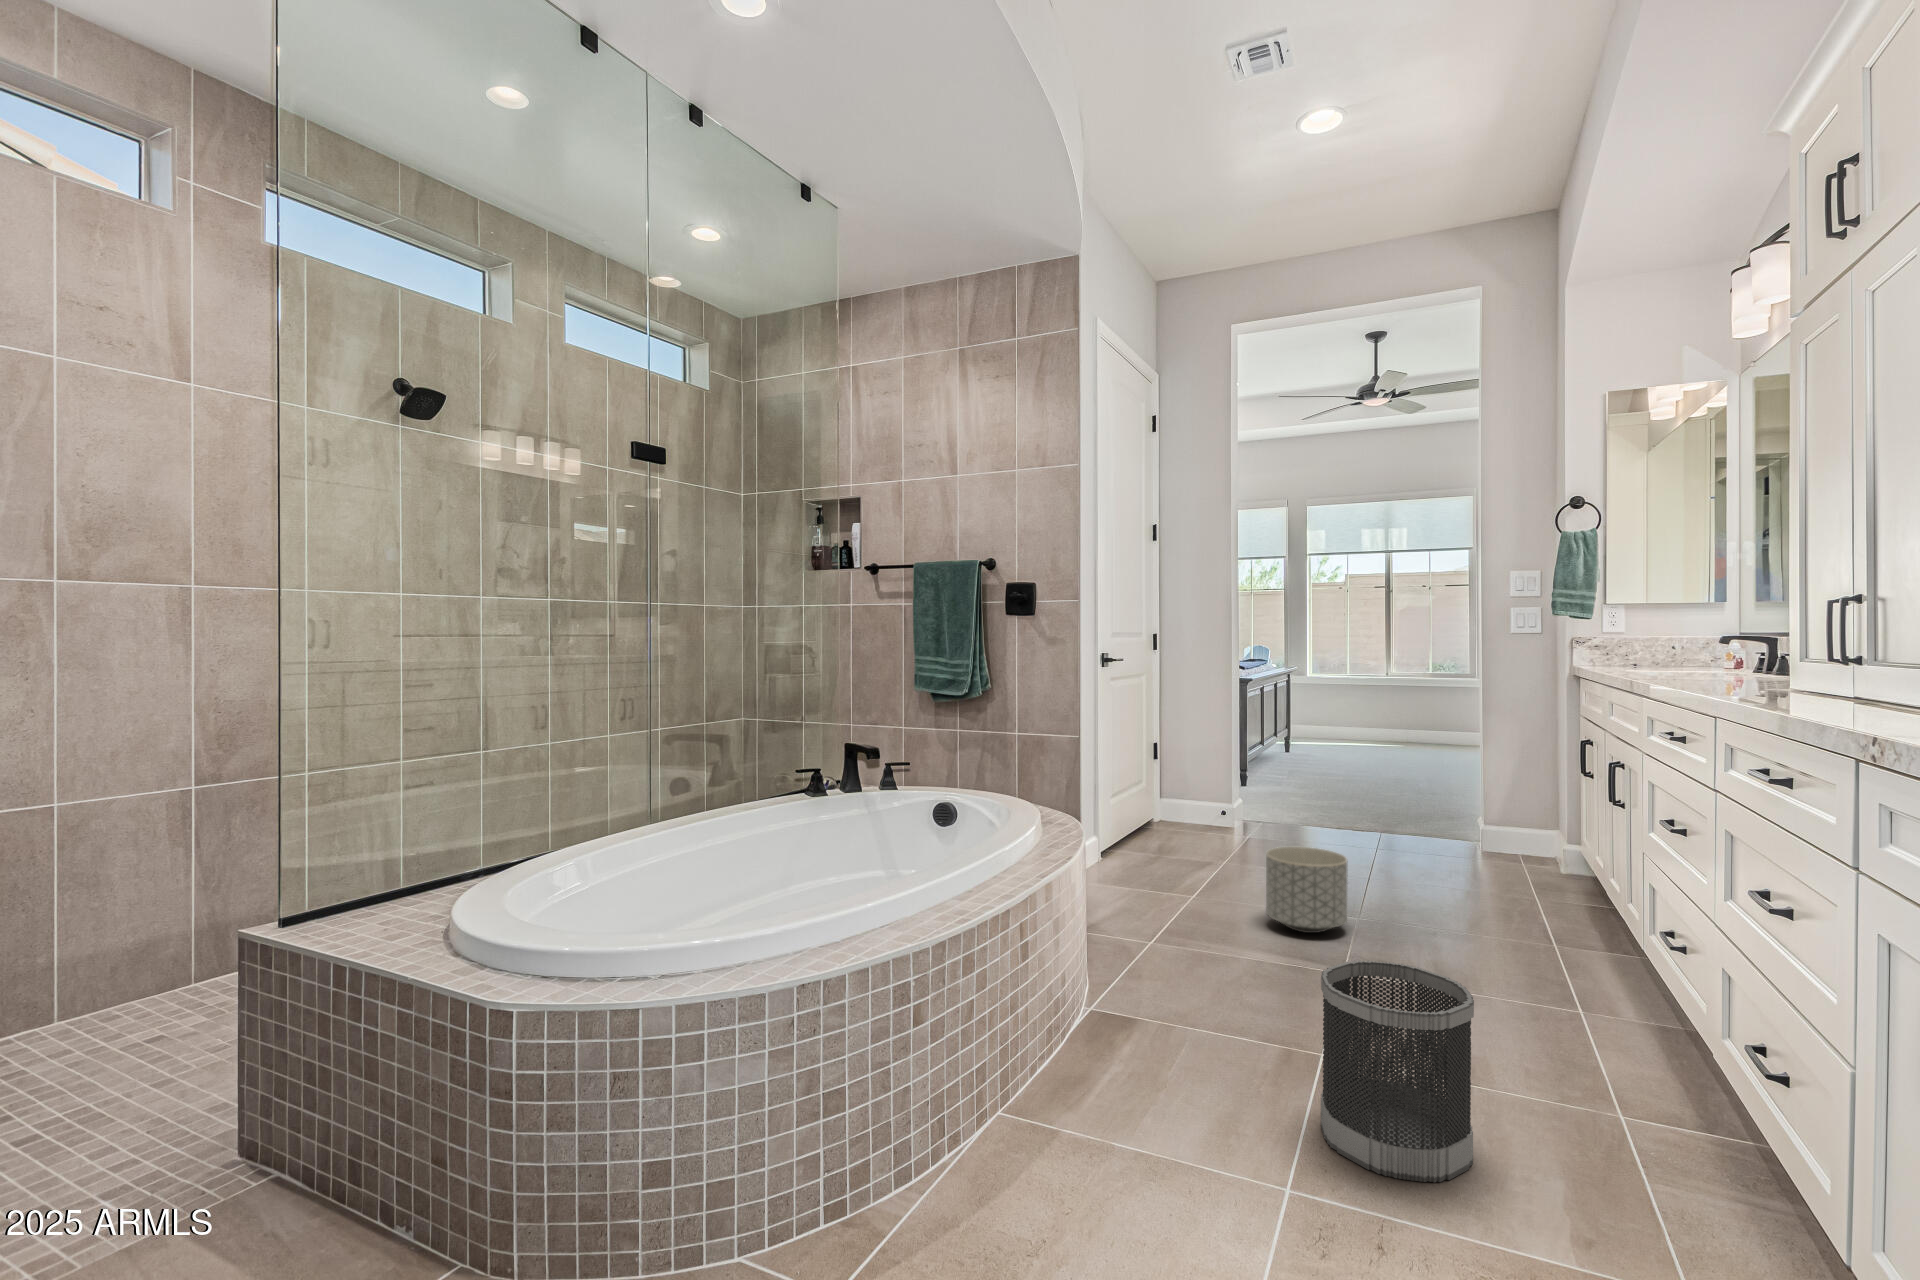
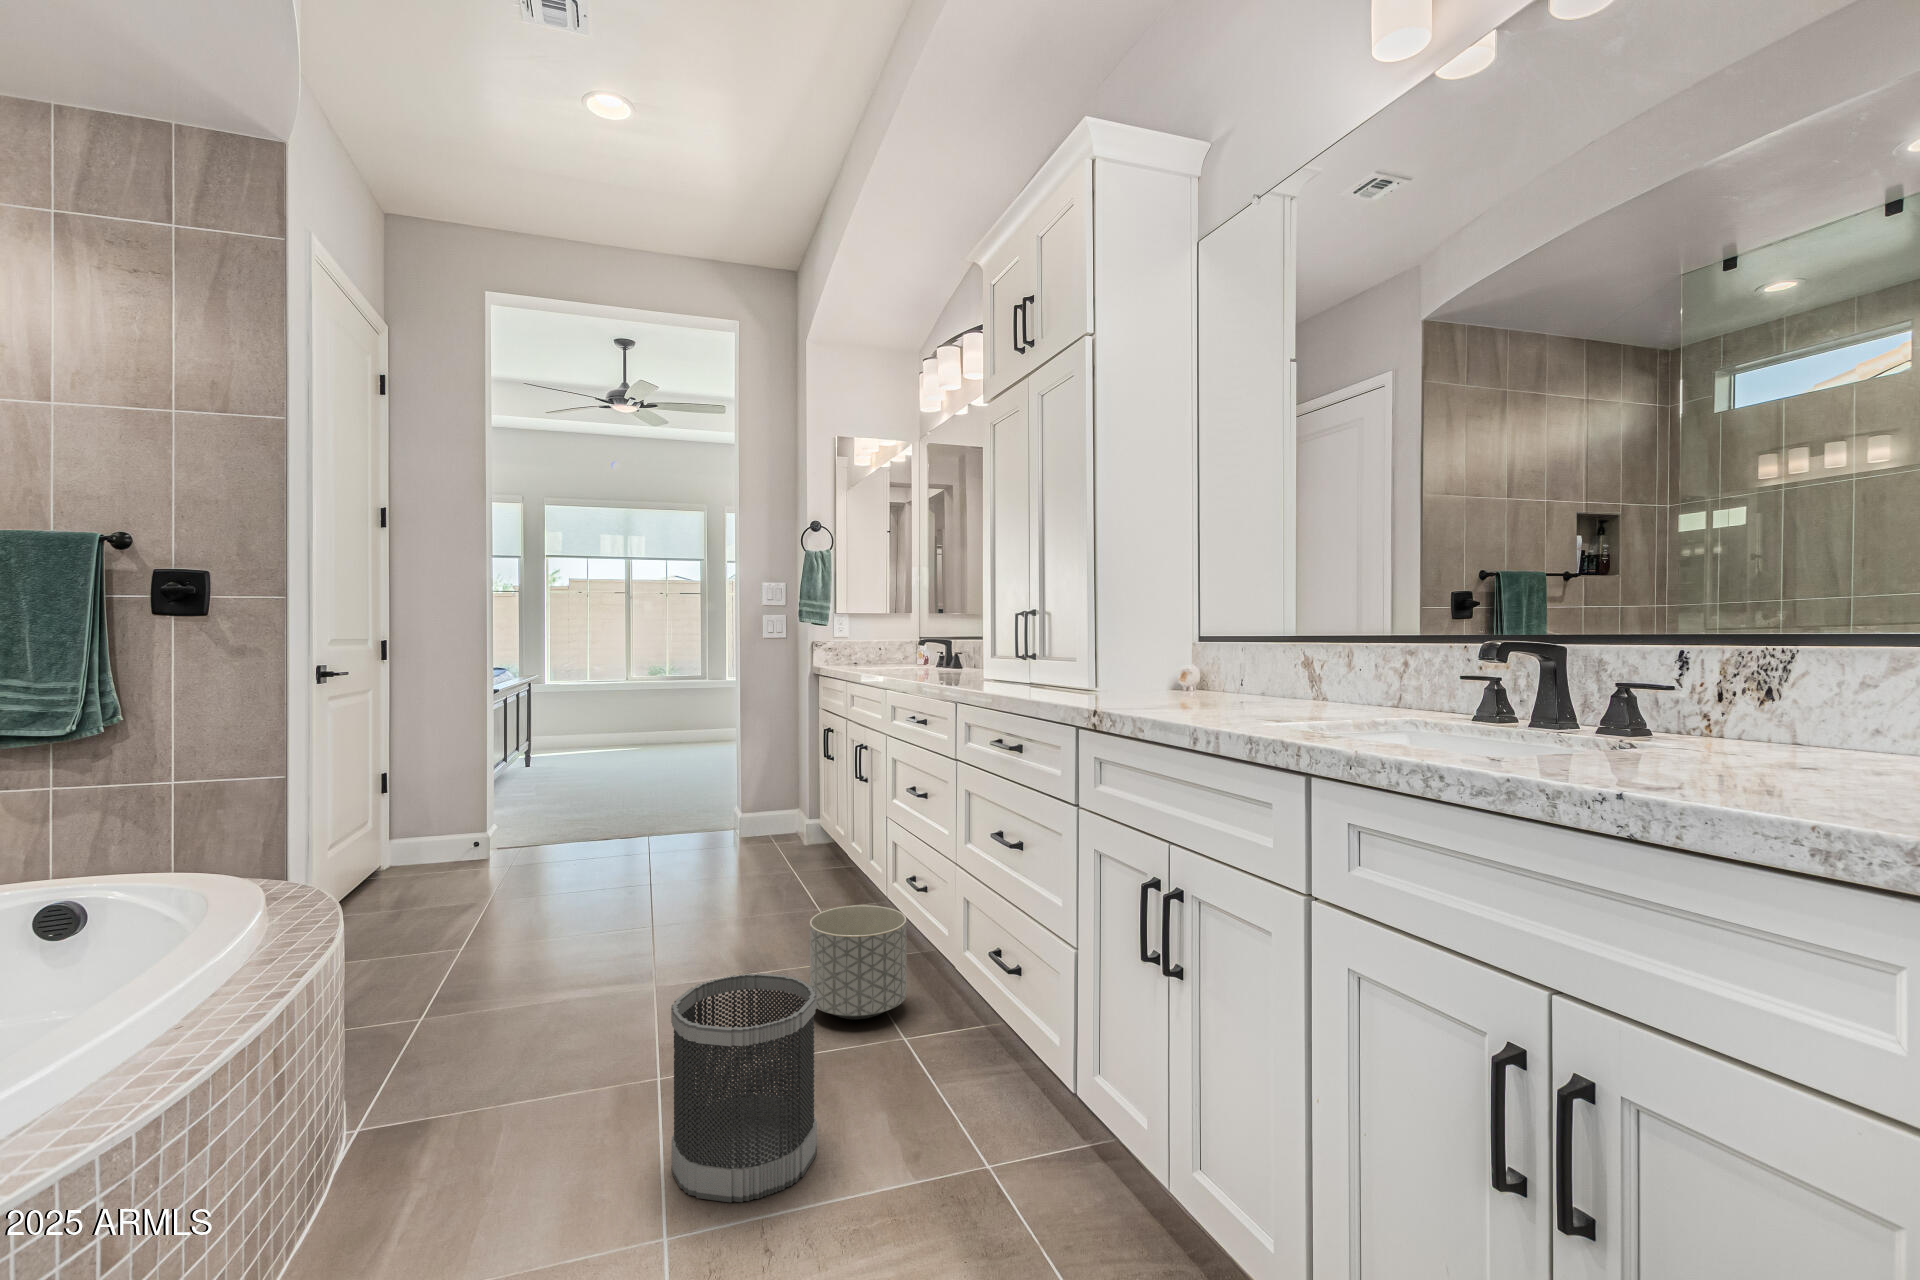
planter: present [1266,847,1348,933] -> present [810,905,906,1020]

